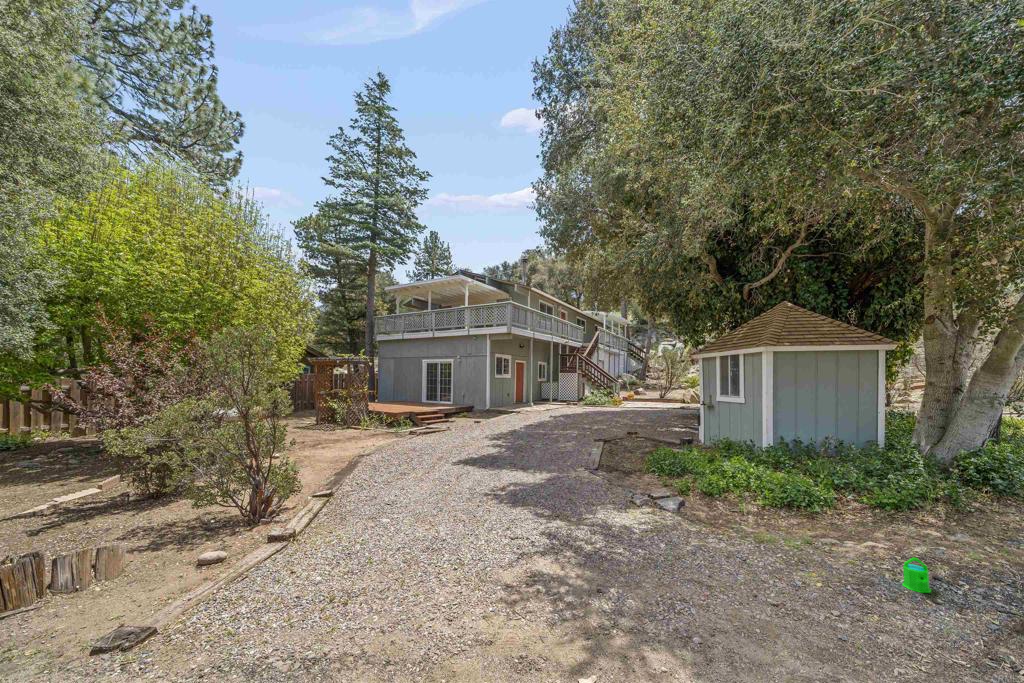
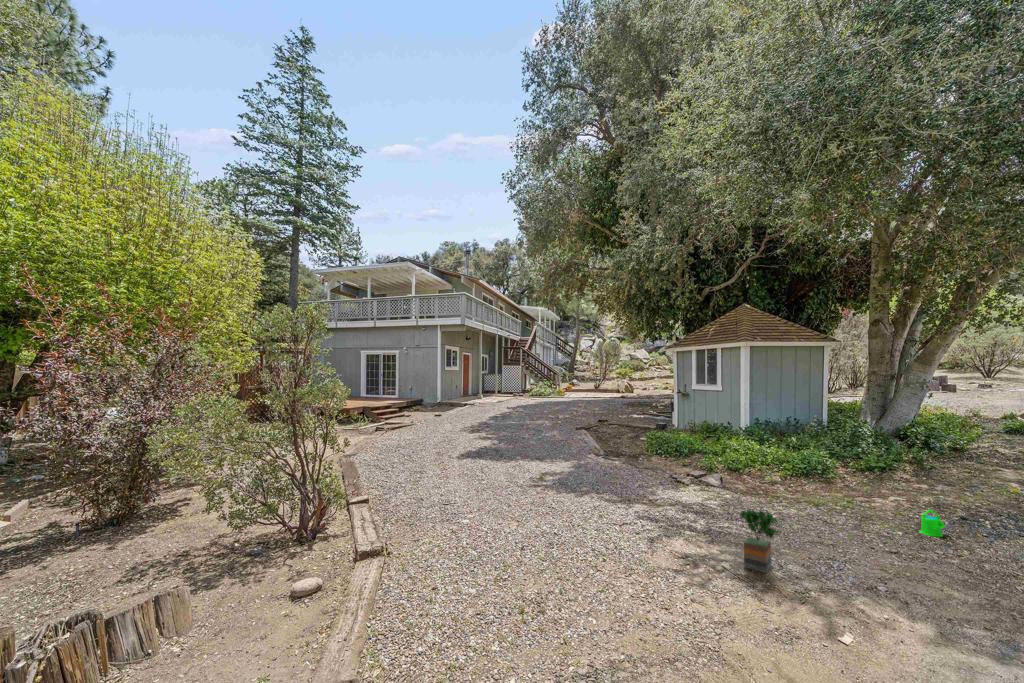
potted tree: none [629,540,673,617] -> present [740,510,779,573]

